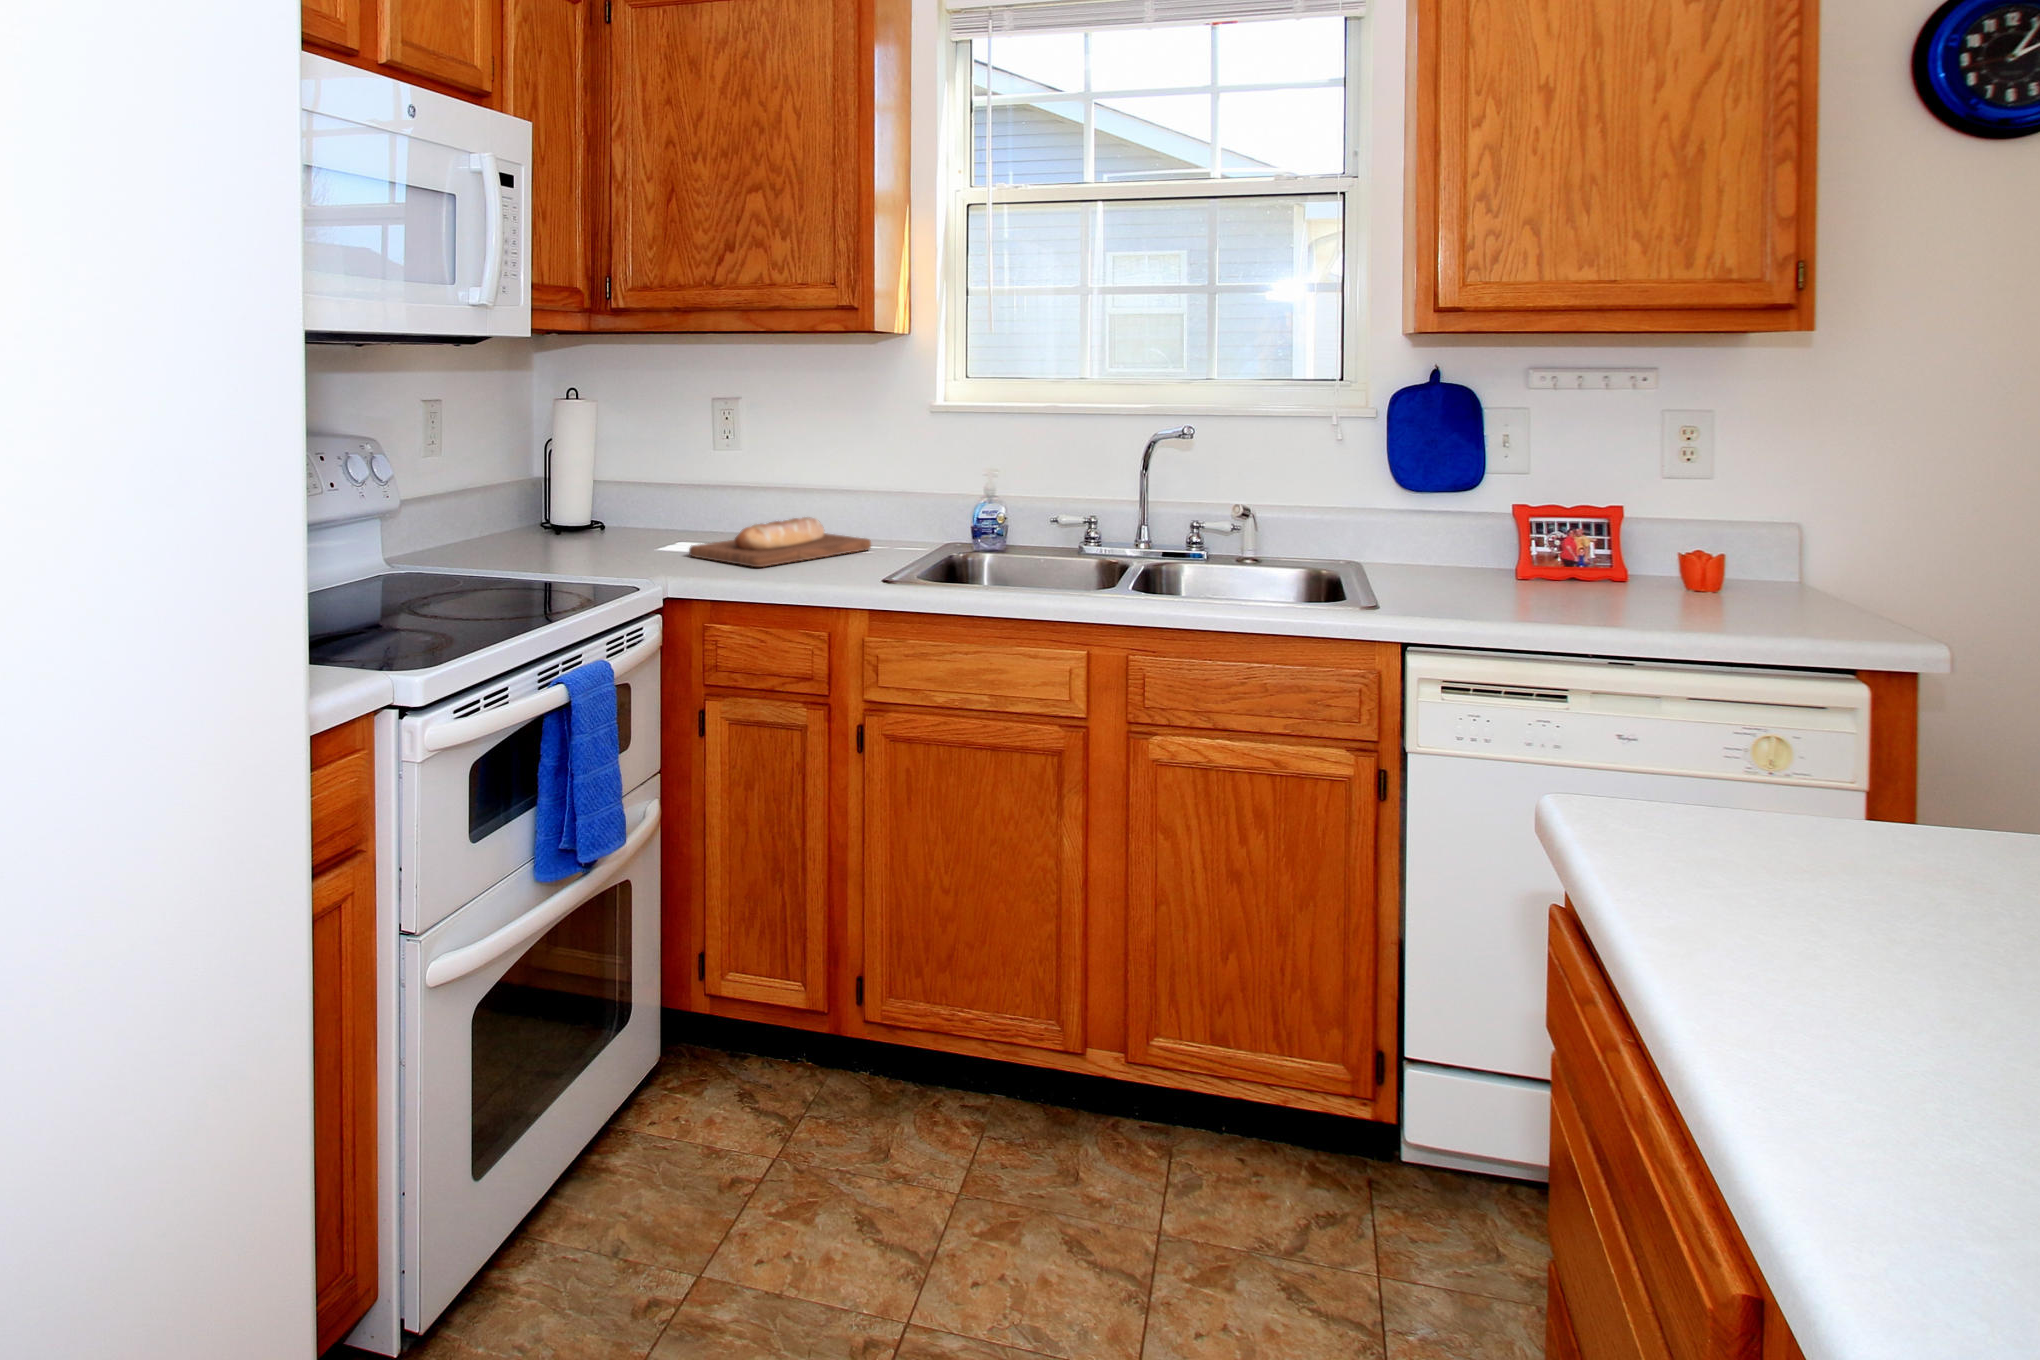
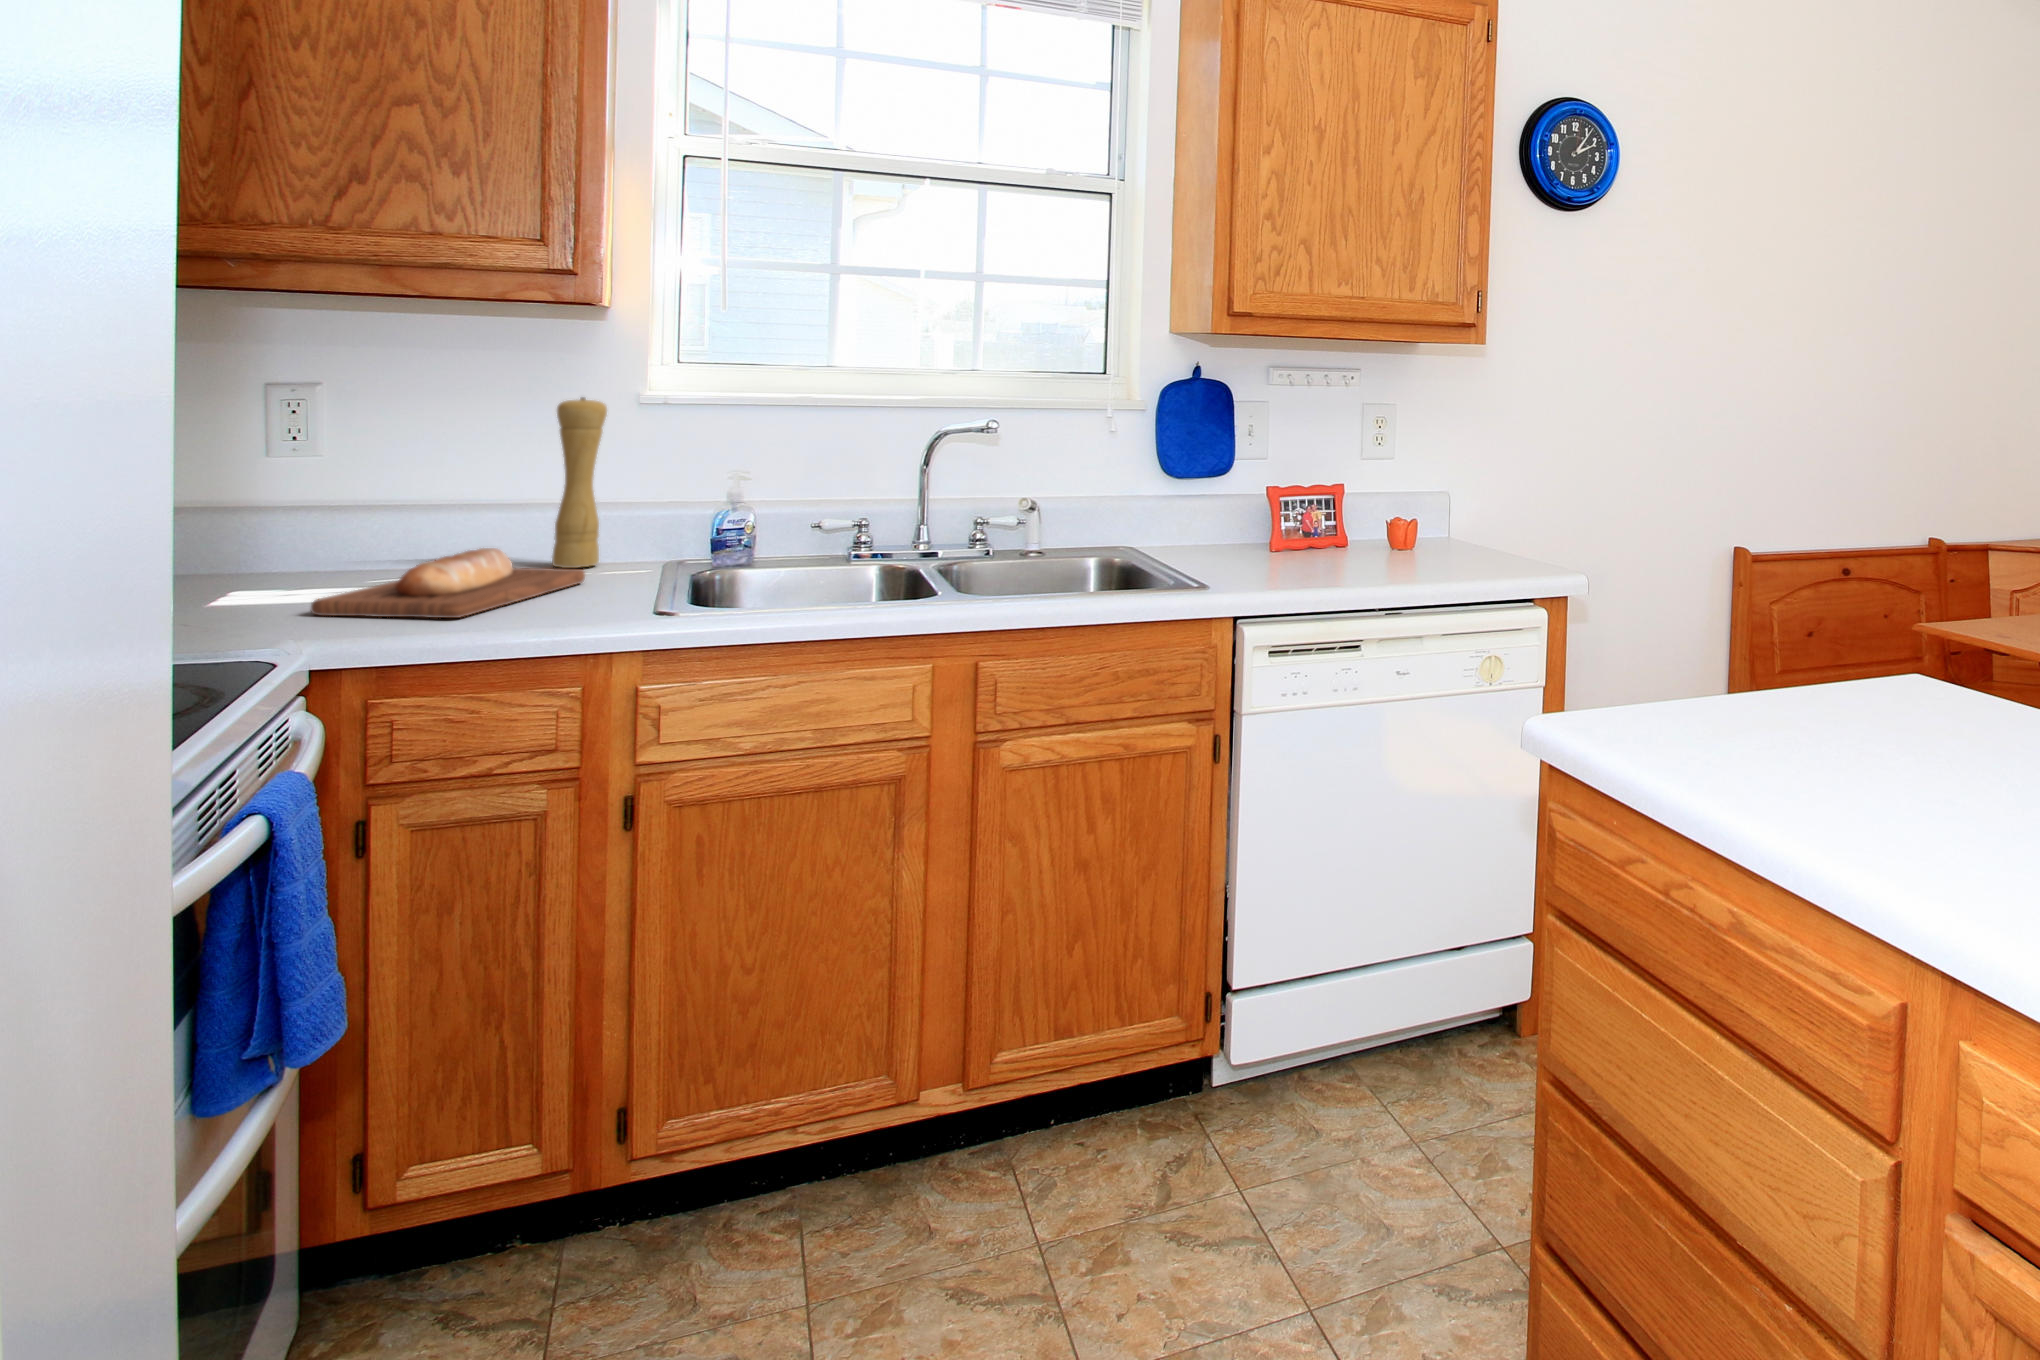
pepper mill: none [869,403,903,538] -> present [552,397,607,568]

